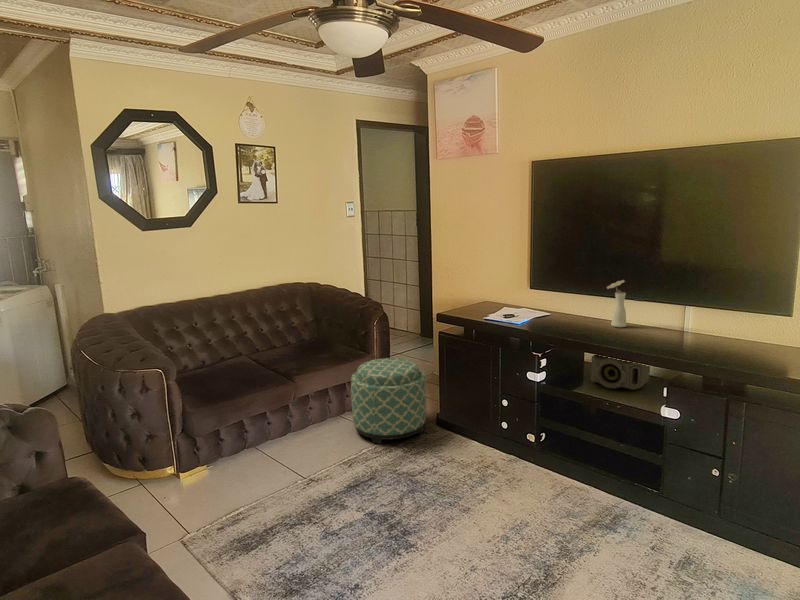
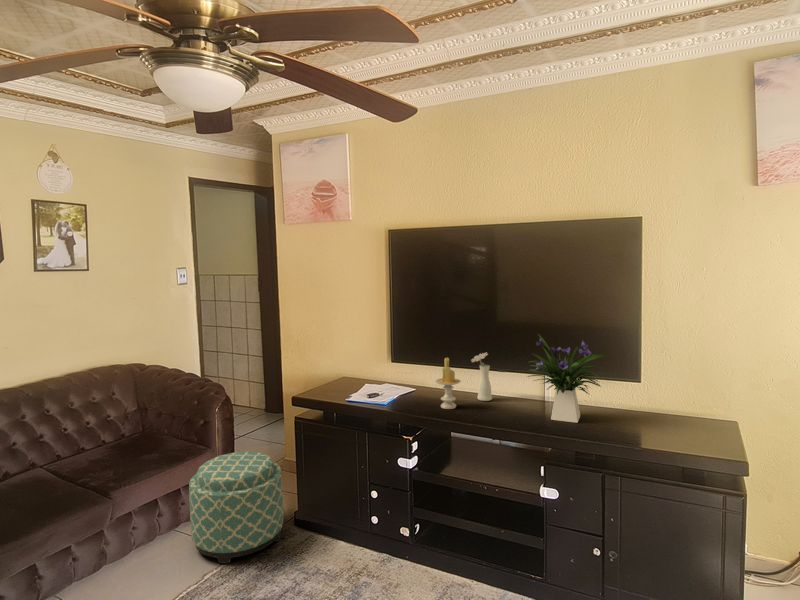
flower arrangement: none [660,260,756,351] -> present [528,334,608,423]
candle: none [567,282,593,331] -> present [436,358,461,409]
speaker: present [591,355,650,390] -> none [463,422,517,468]

